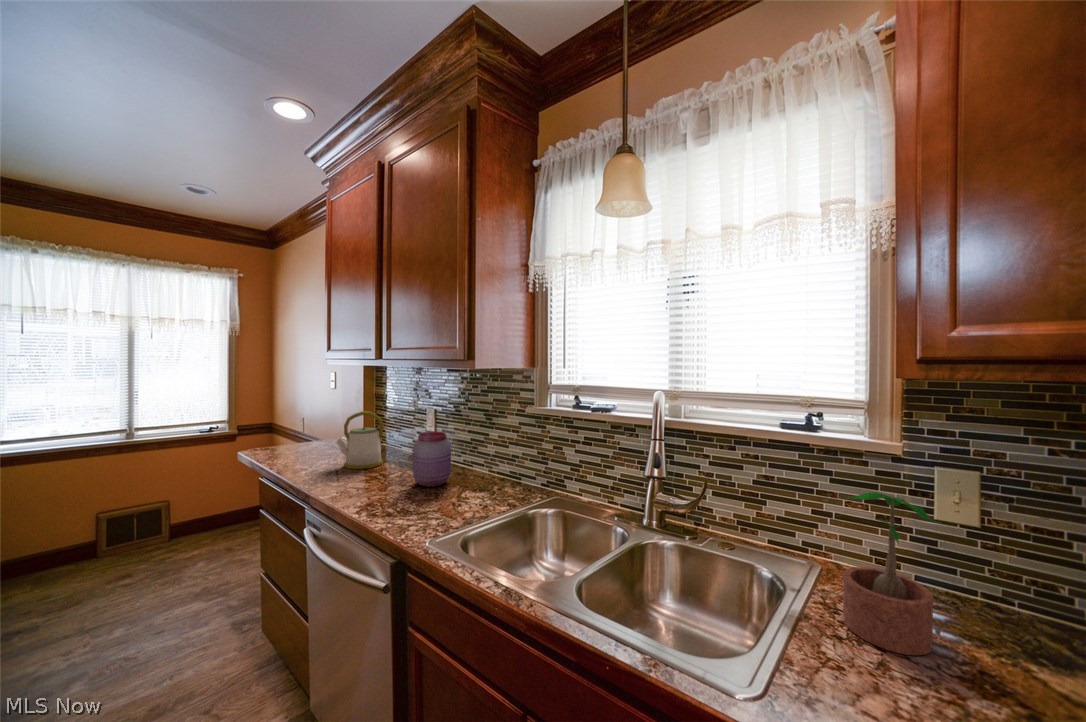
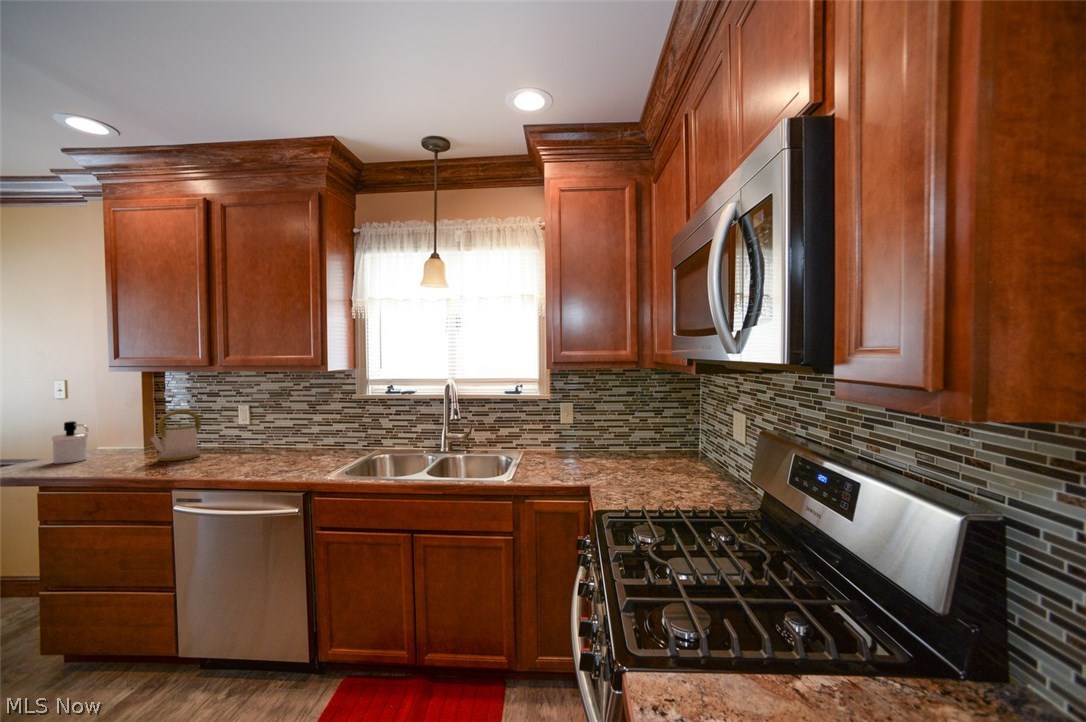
soap dispenser: none [282,415,309,455] -> present [52,421,89,464]
jar: present [413,432,451,487] -> none [254,418,288,460]
potted plant: present [843,492,935,655] -> none [528,411,556,465]

